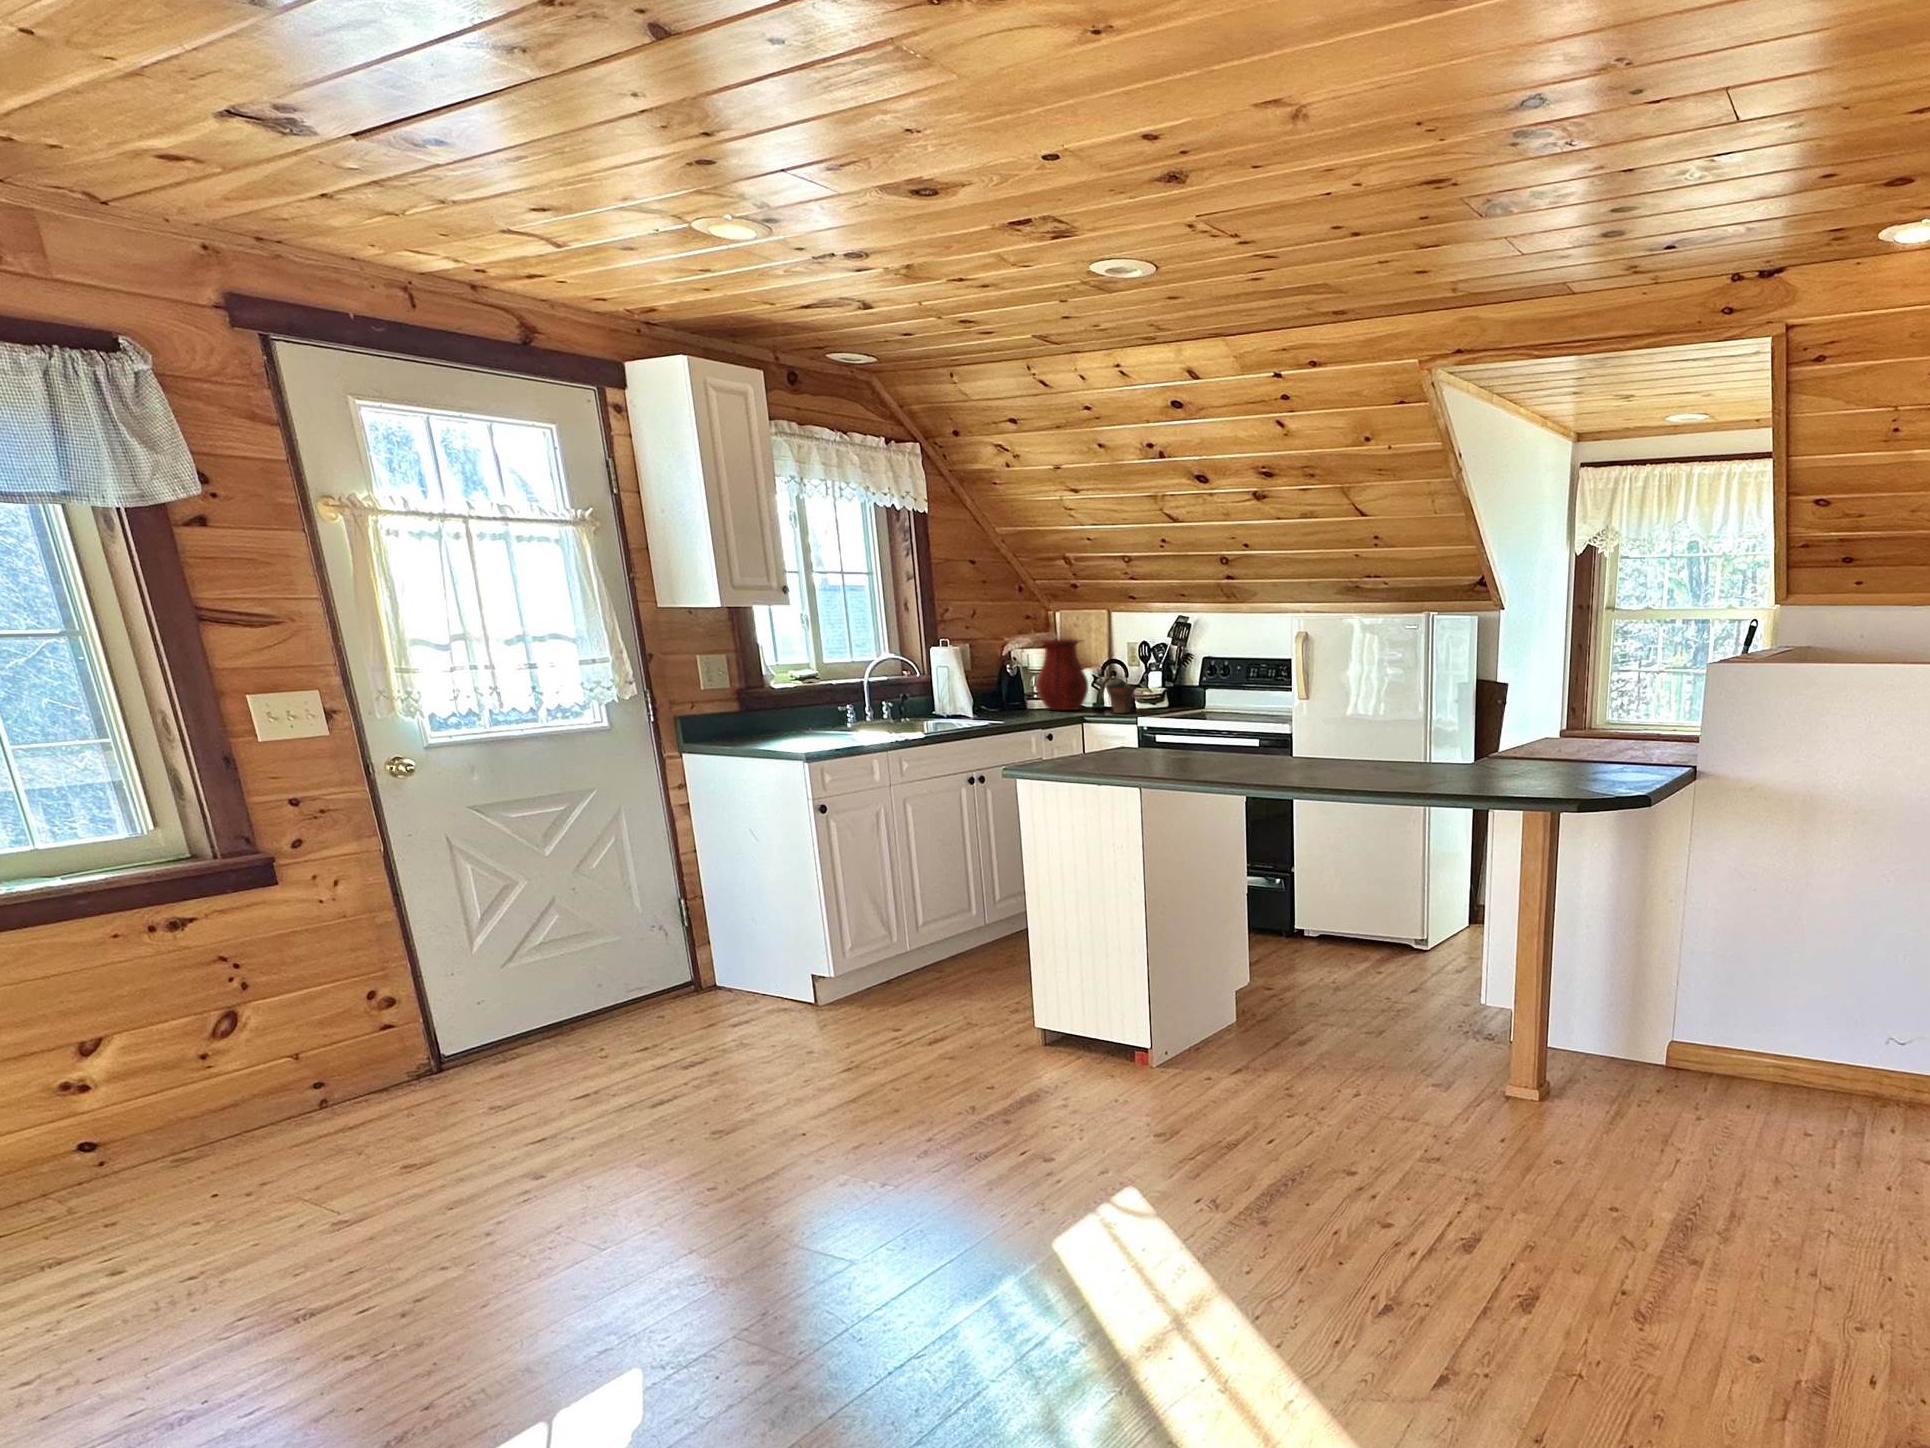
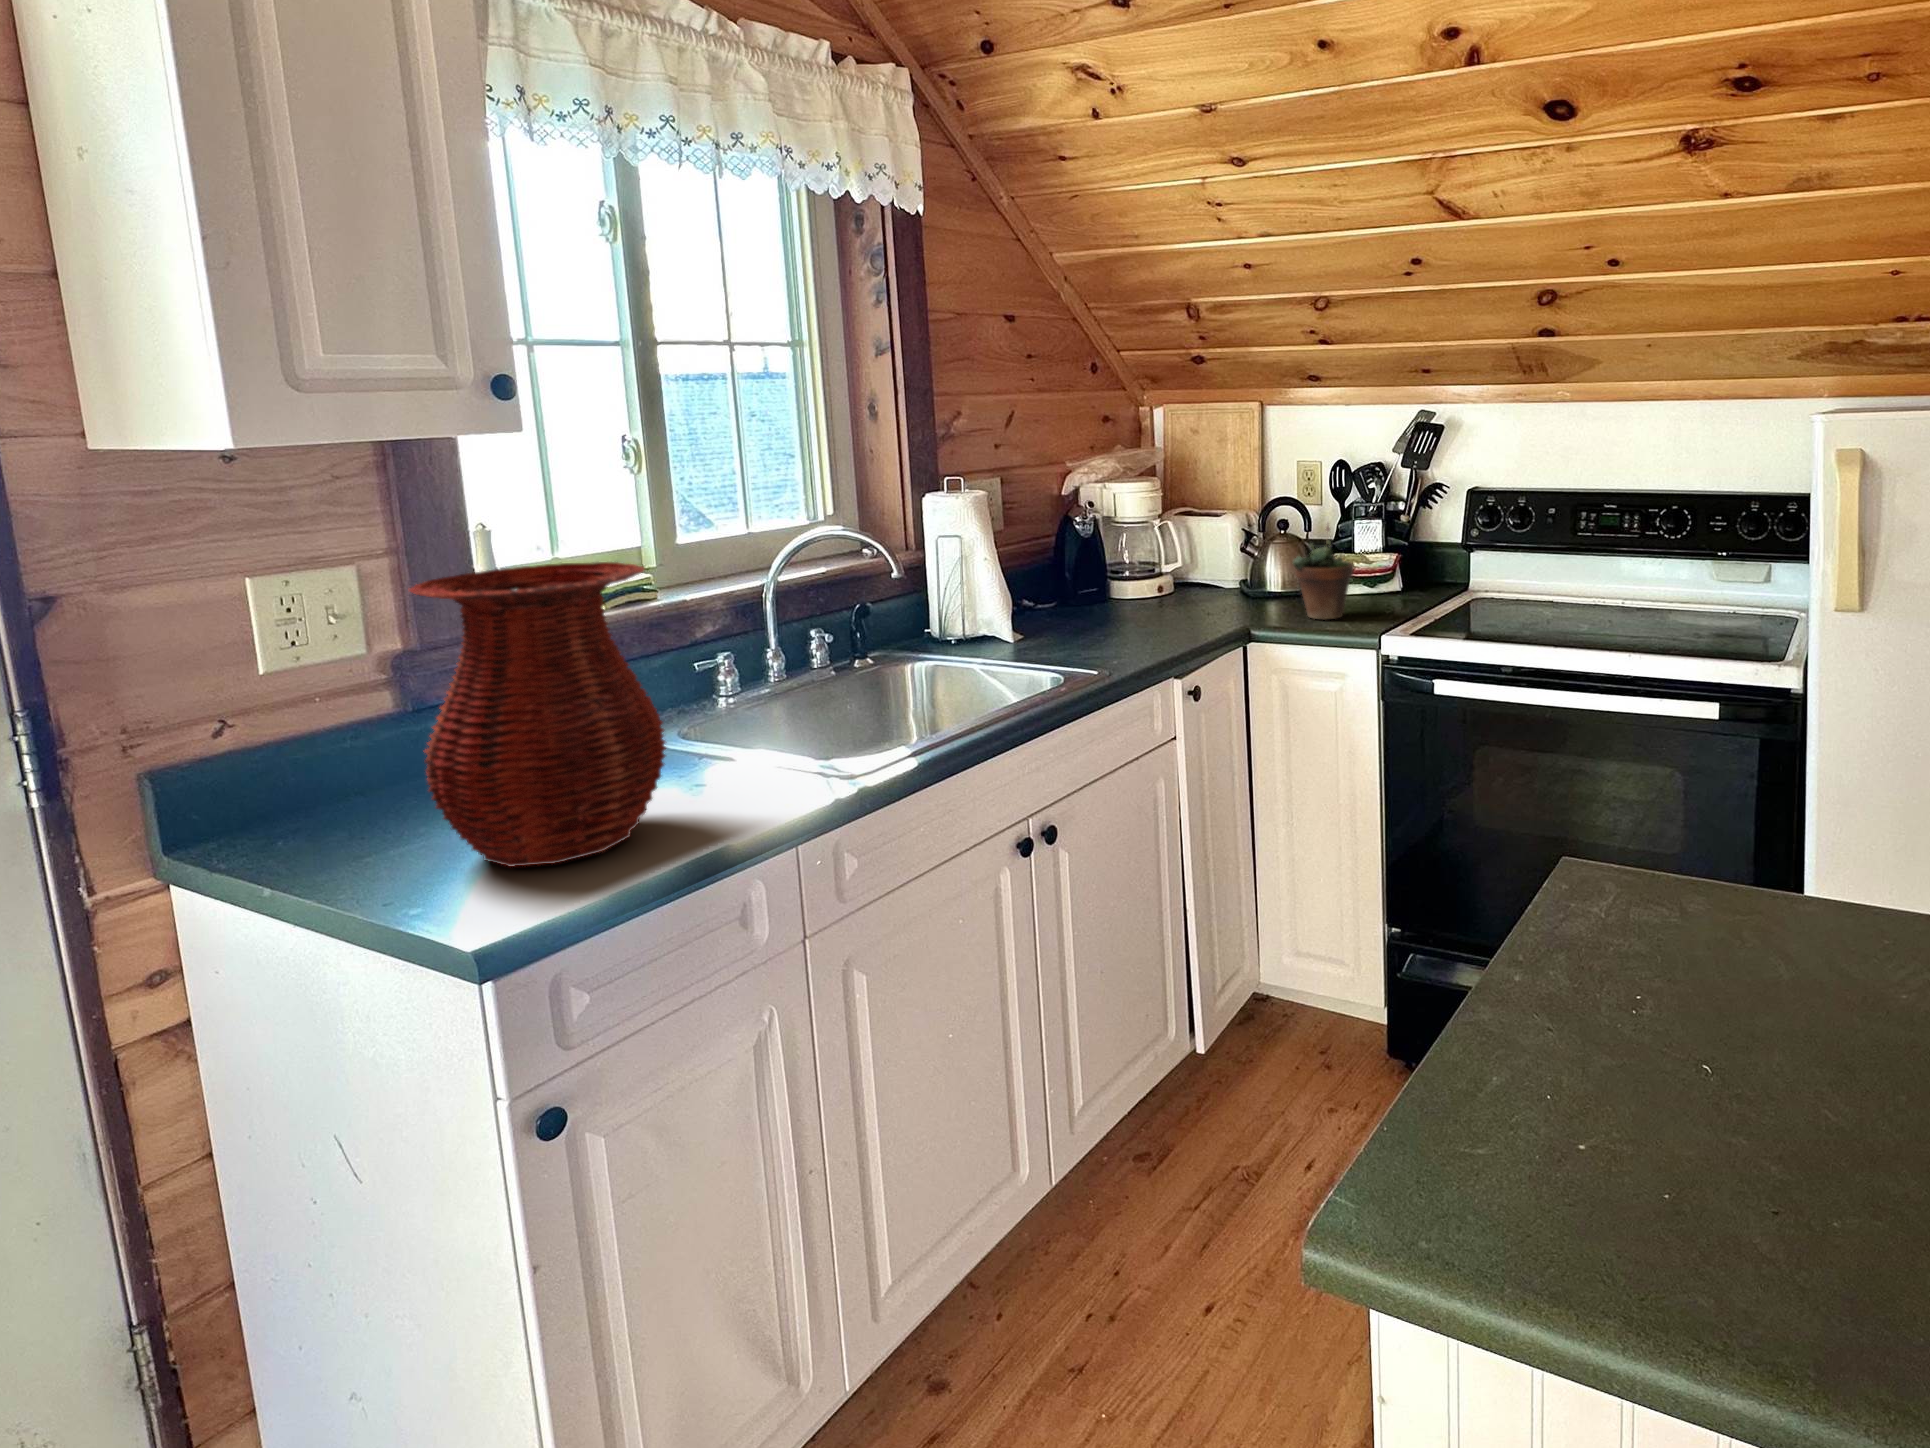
vase: present [1036,639,1088,710] -> present [409,562,666,867]

